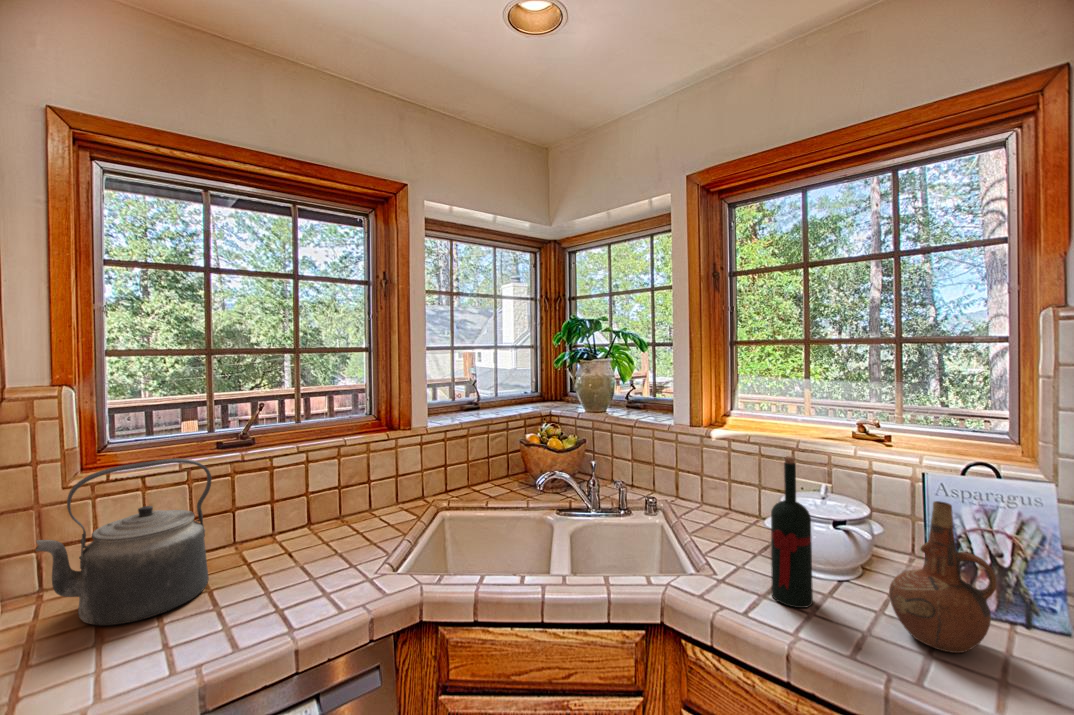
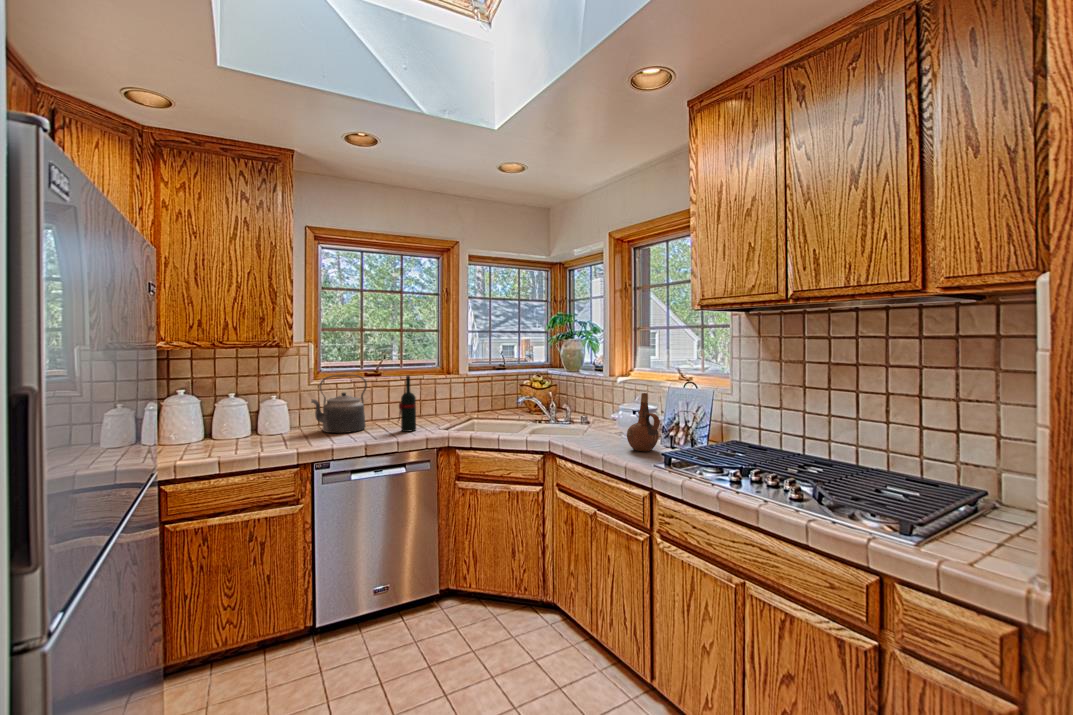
wine bottle: present [771,456,813,608] -> present [398,375,416,432]

